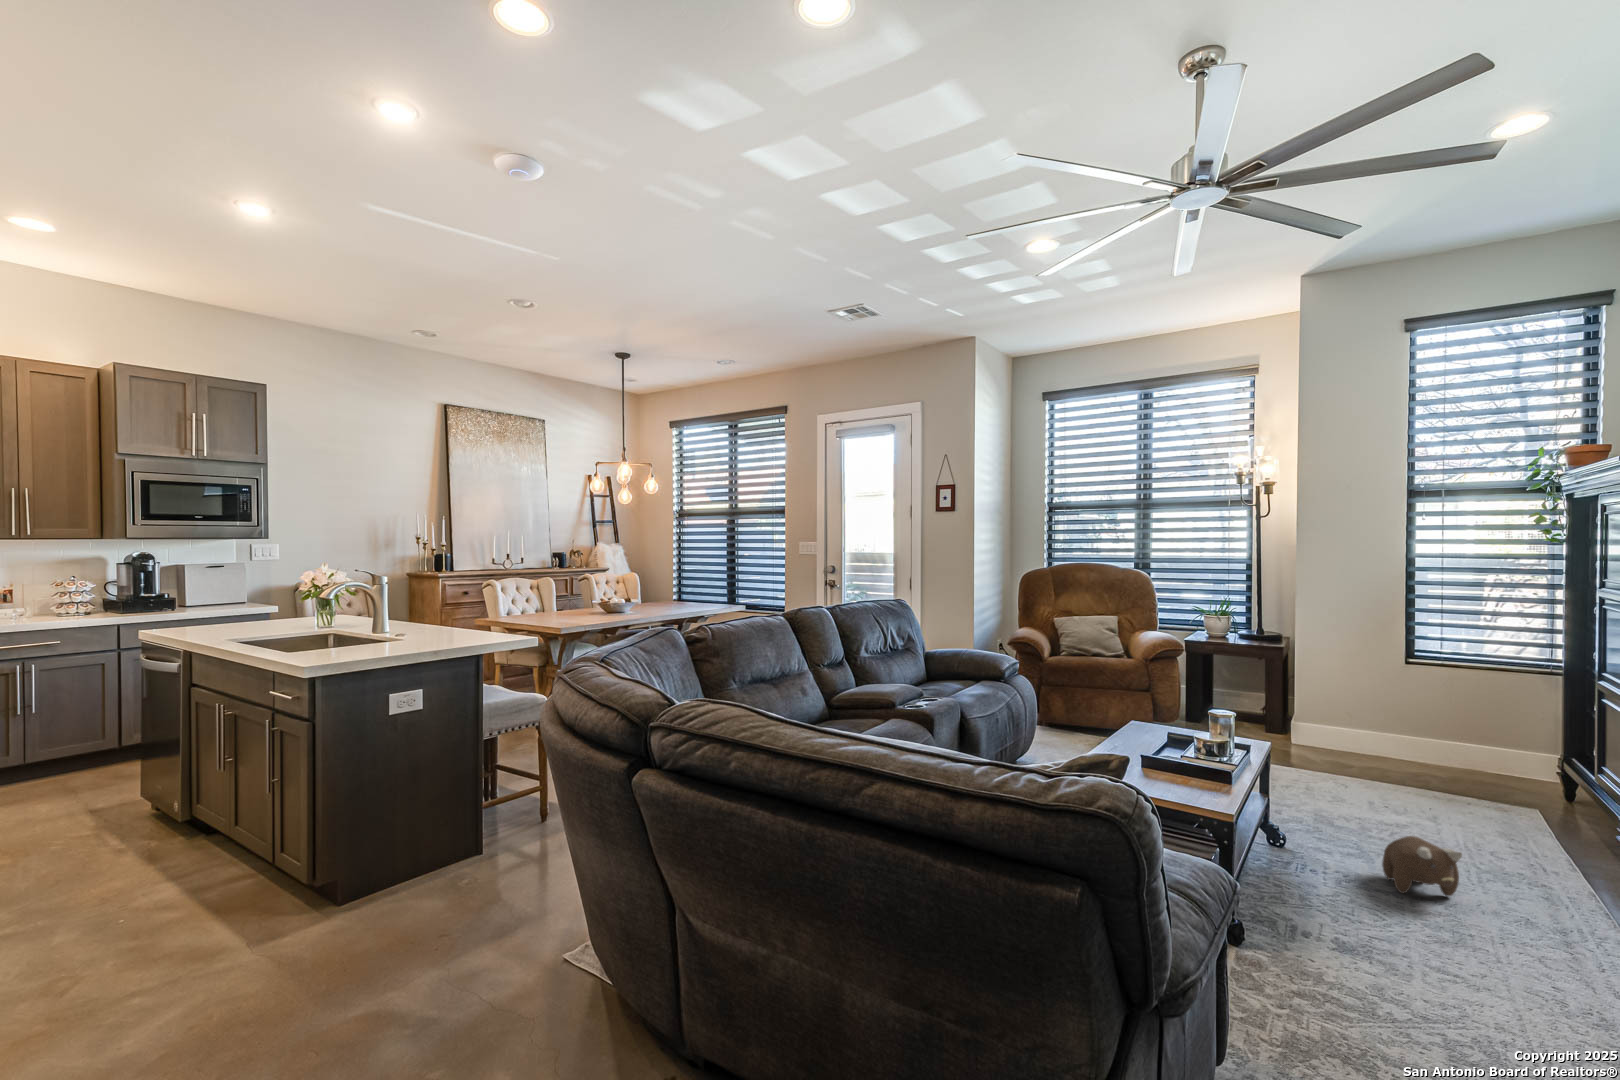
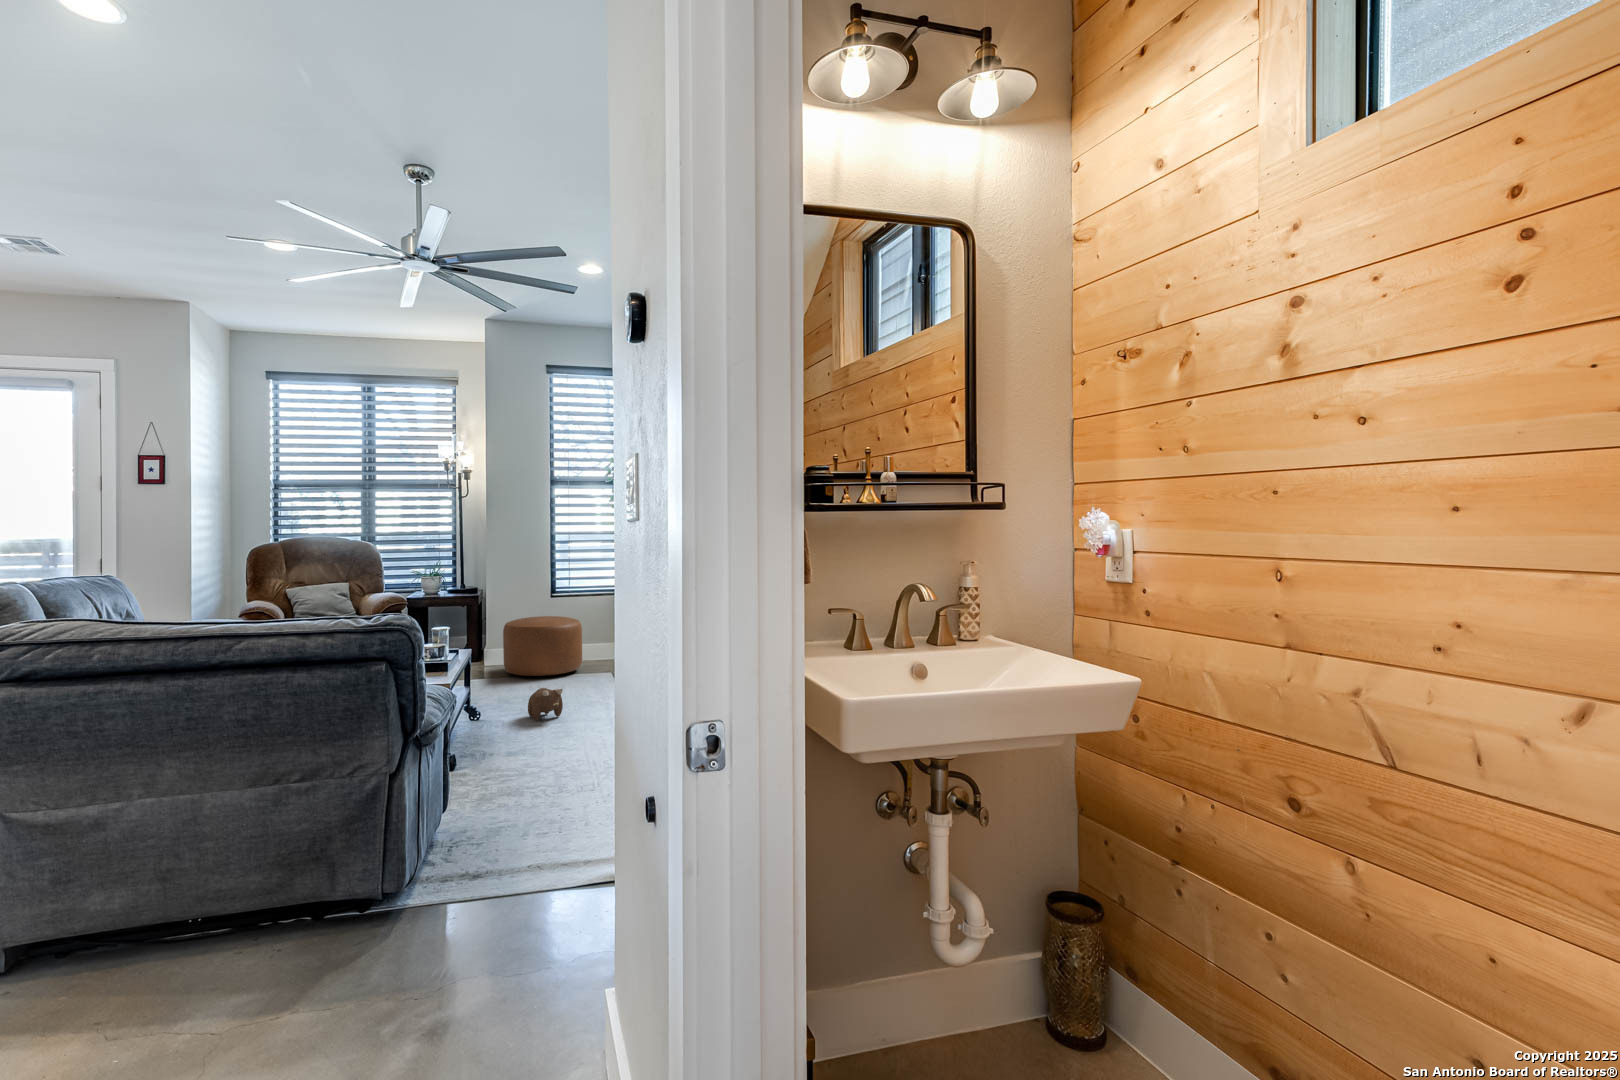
ottoman: none [1323,688,1466,787] -> present [503,616,582,676]

